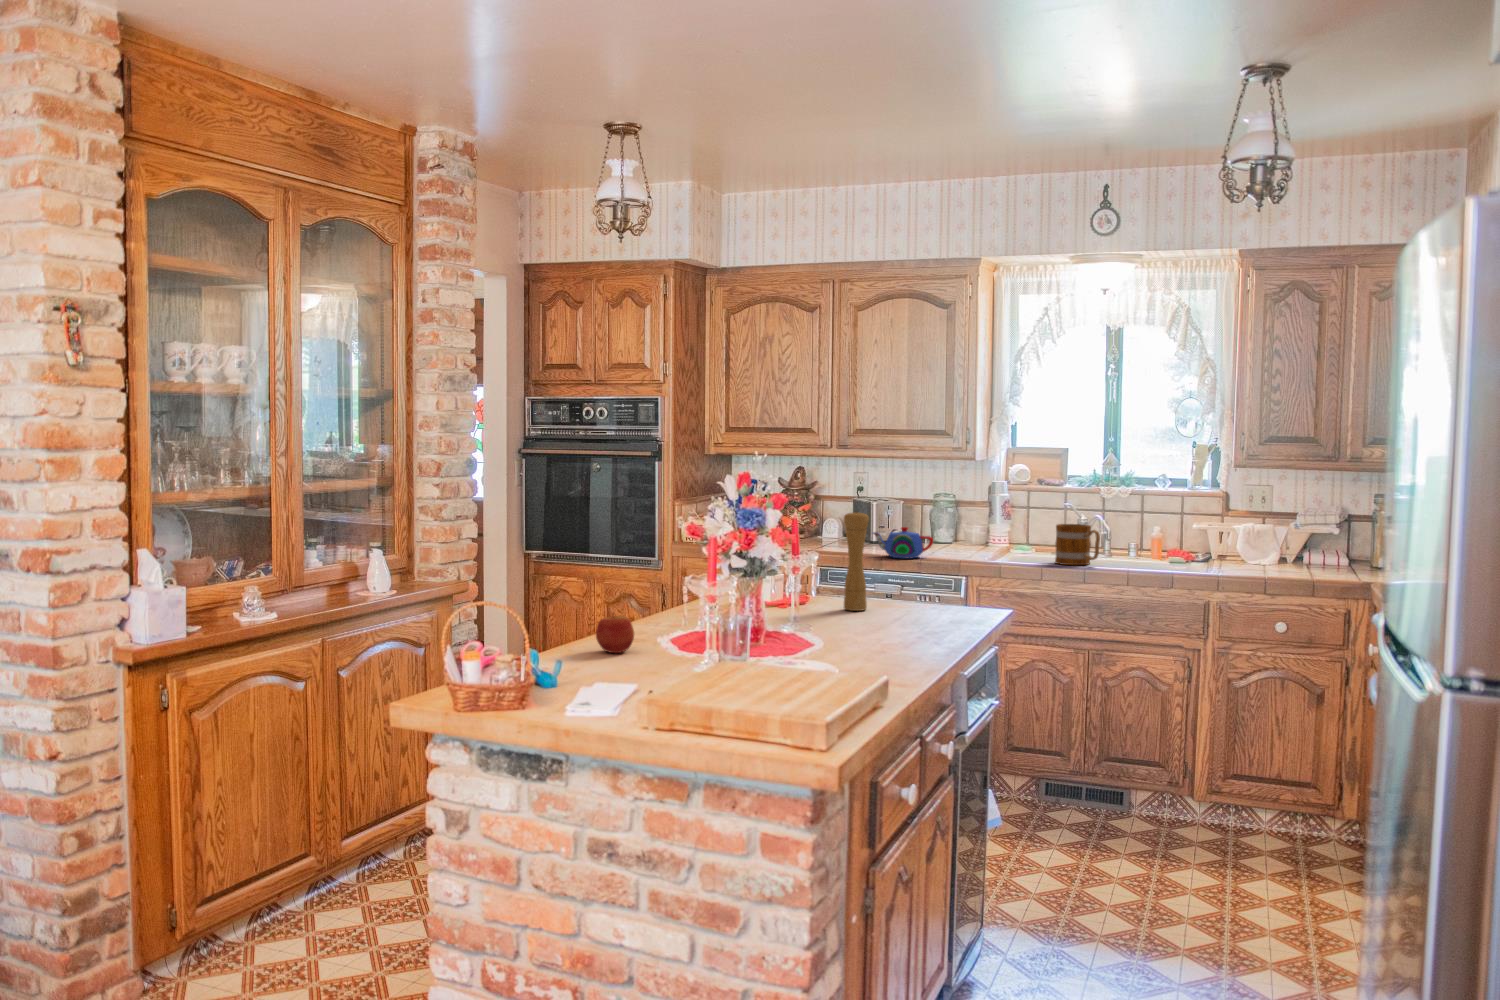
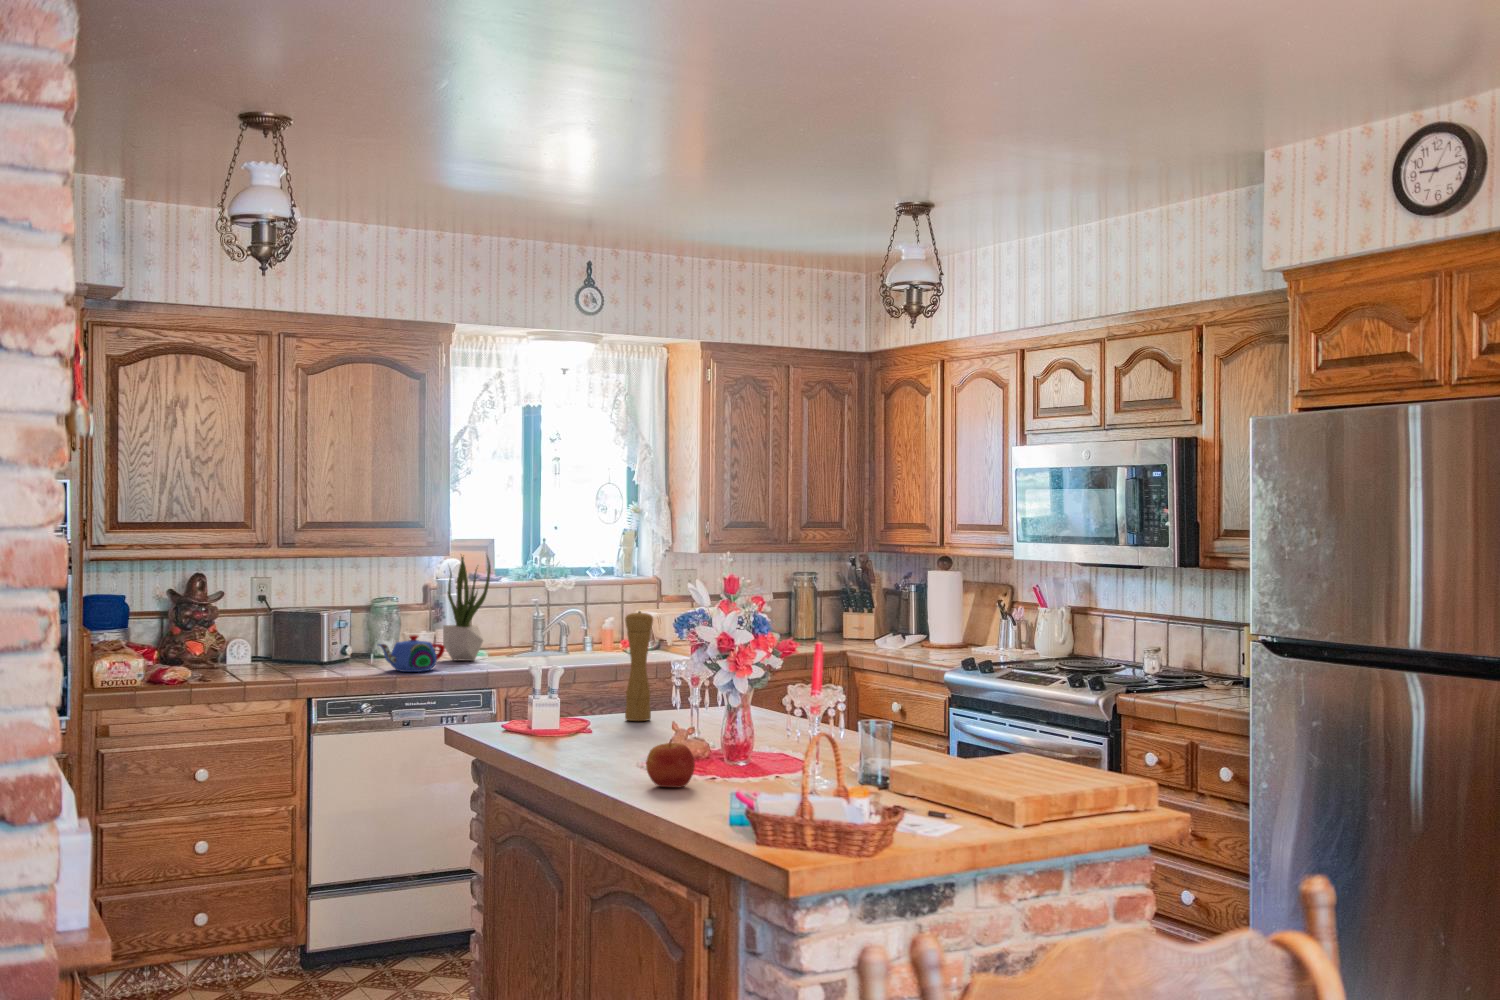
potted plant: none [953,458,998,555] -> present [443,557,491,661]
mug: present [1055,524,1100,565] -> none [568,619,620,662]

